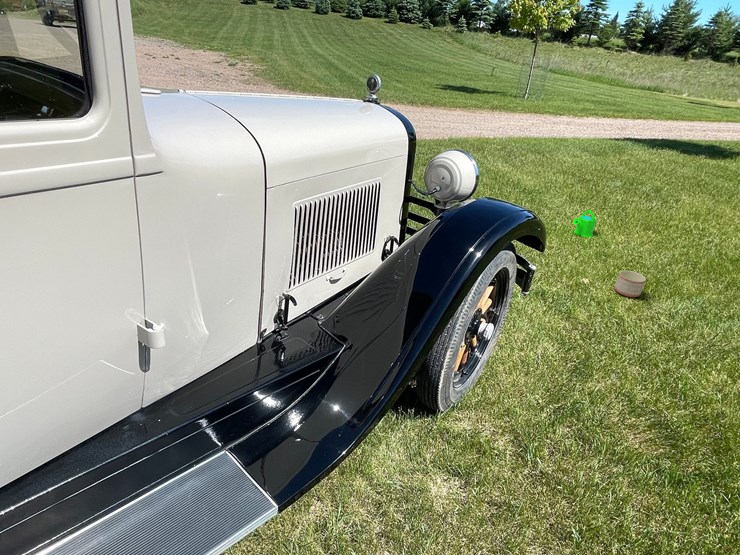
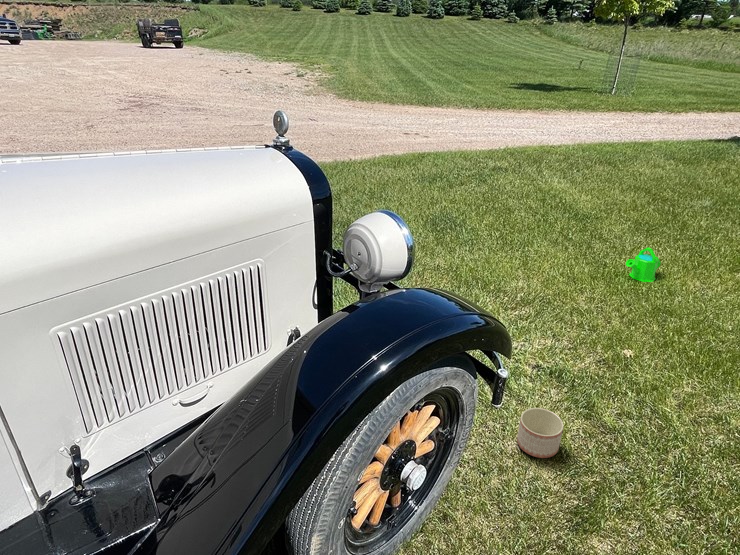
planter: present [615,270,646,297] -> present [517,408,563,458]

